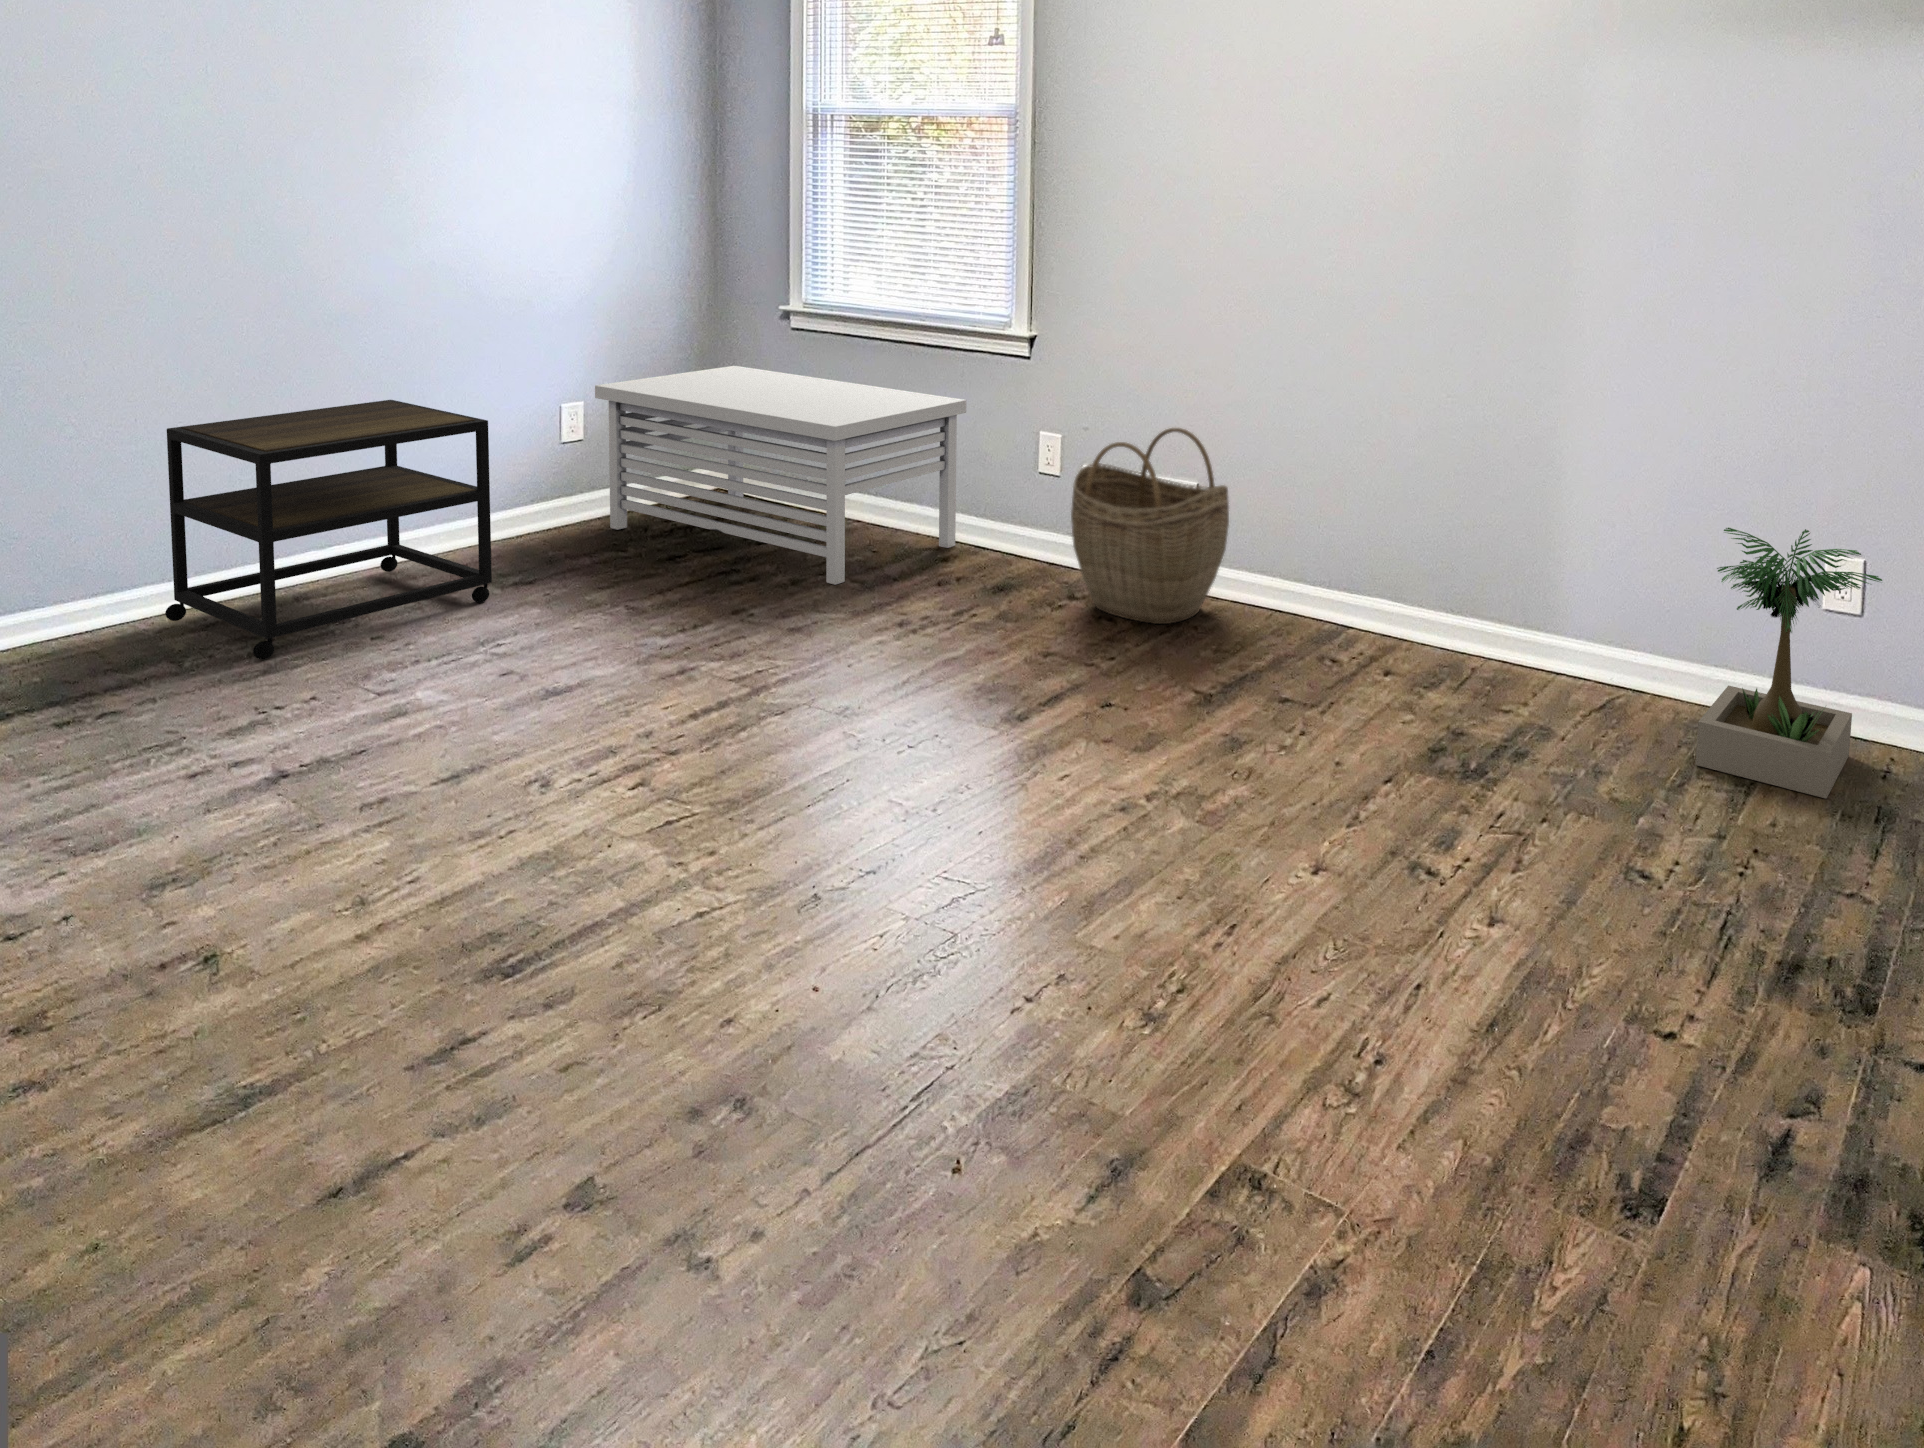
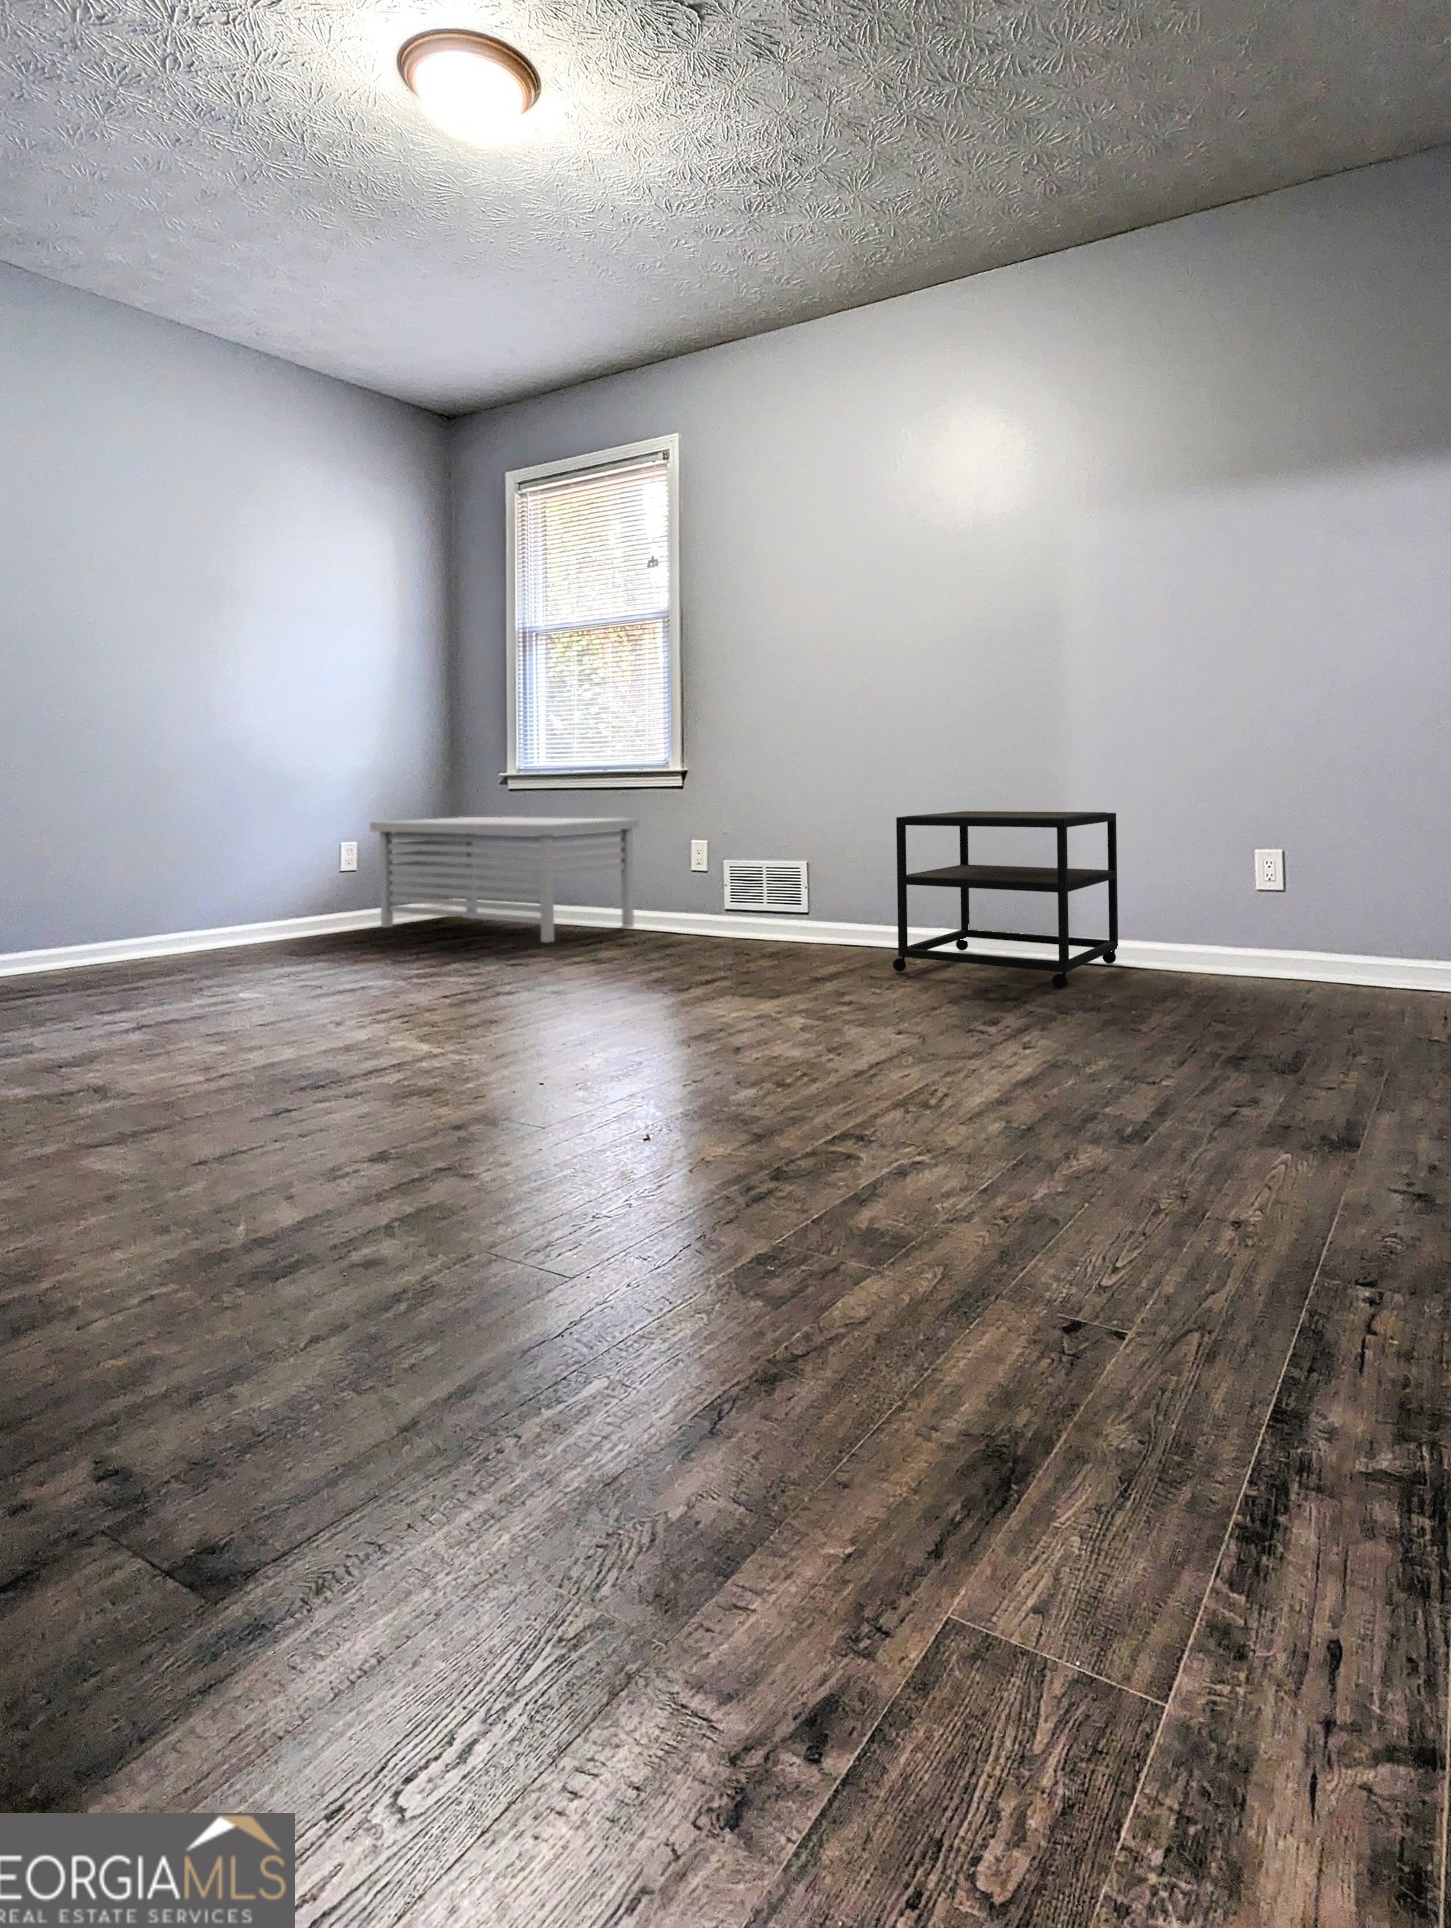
side table: present [165,400,492,660] -> present [893,811,1118,989]
woven basket: present [1071,428,1229,624] -> none [717,815,831,949]
potted plant: present [1695,528,1882,799] -> none [1167,819,1301,995]

